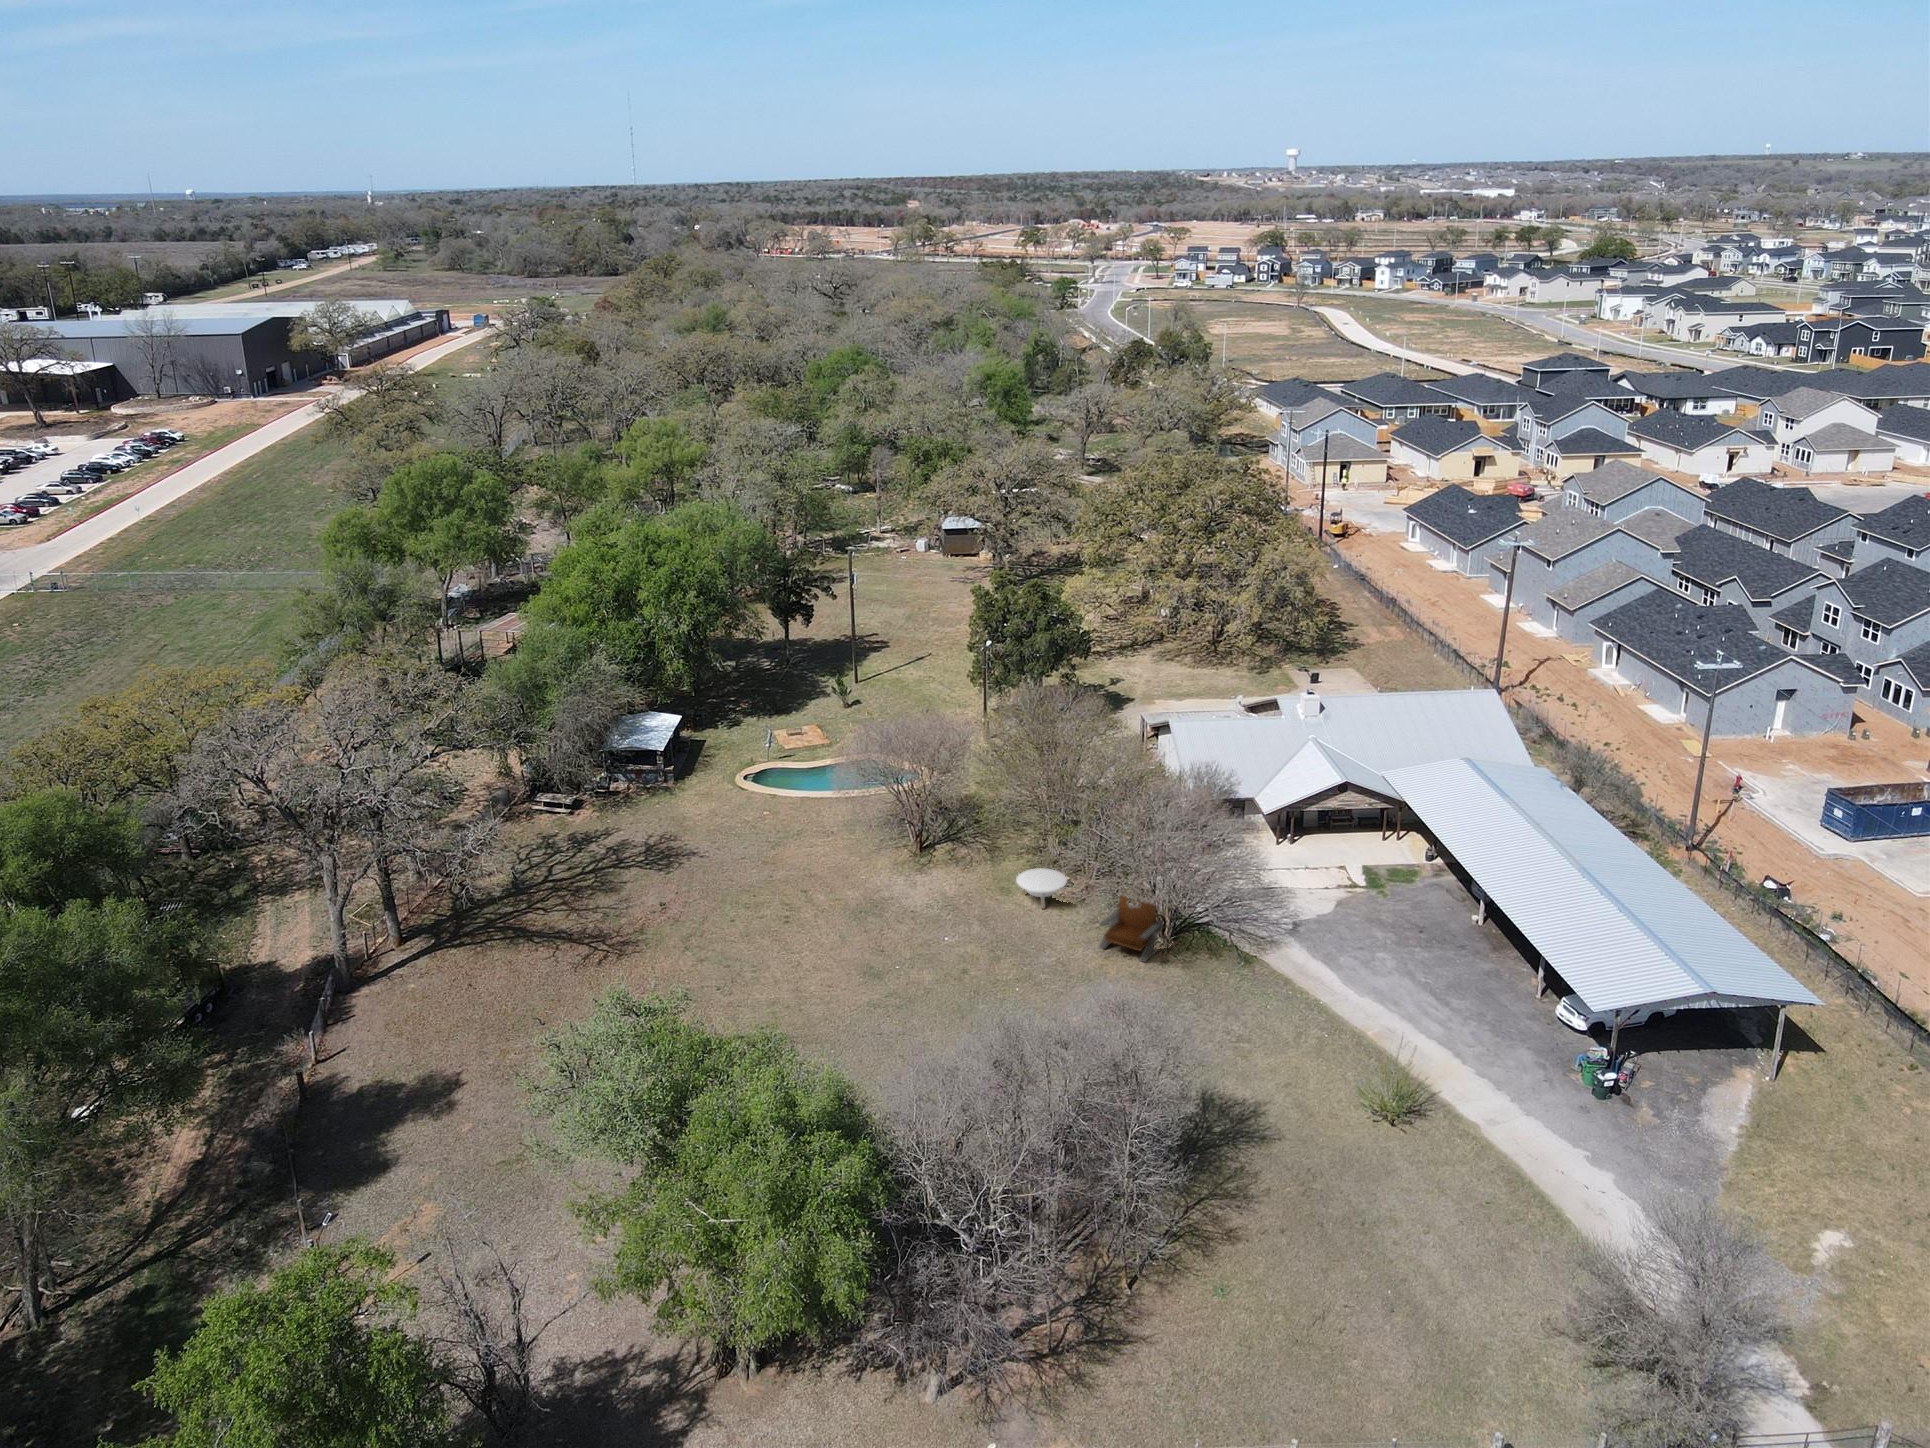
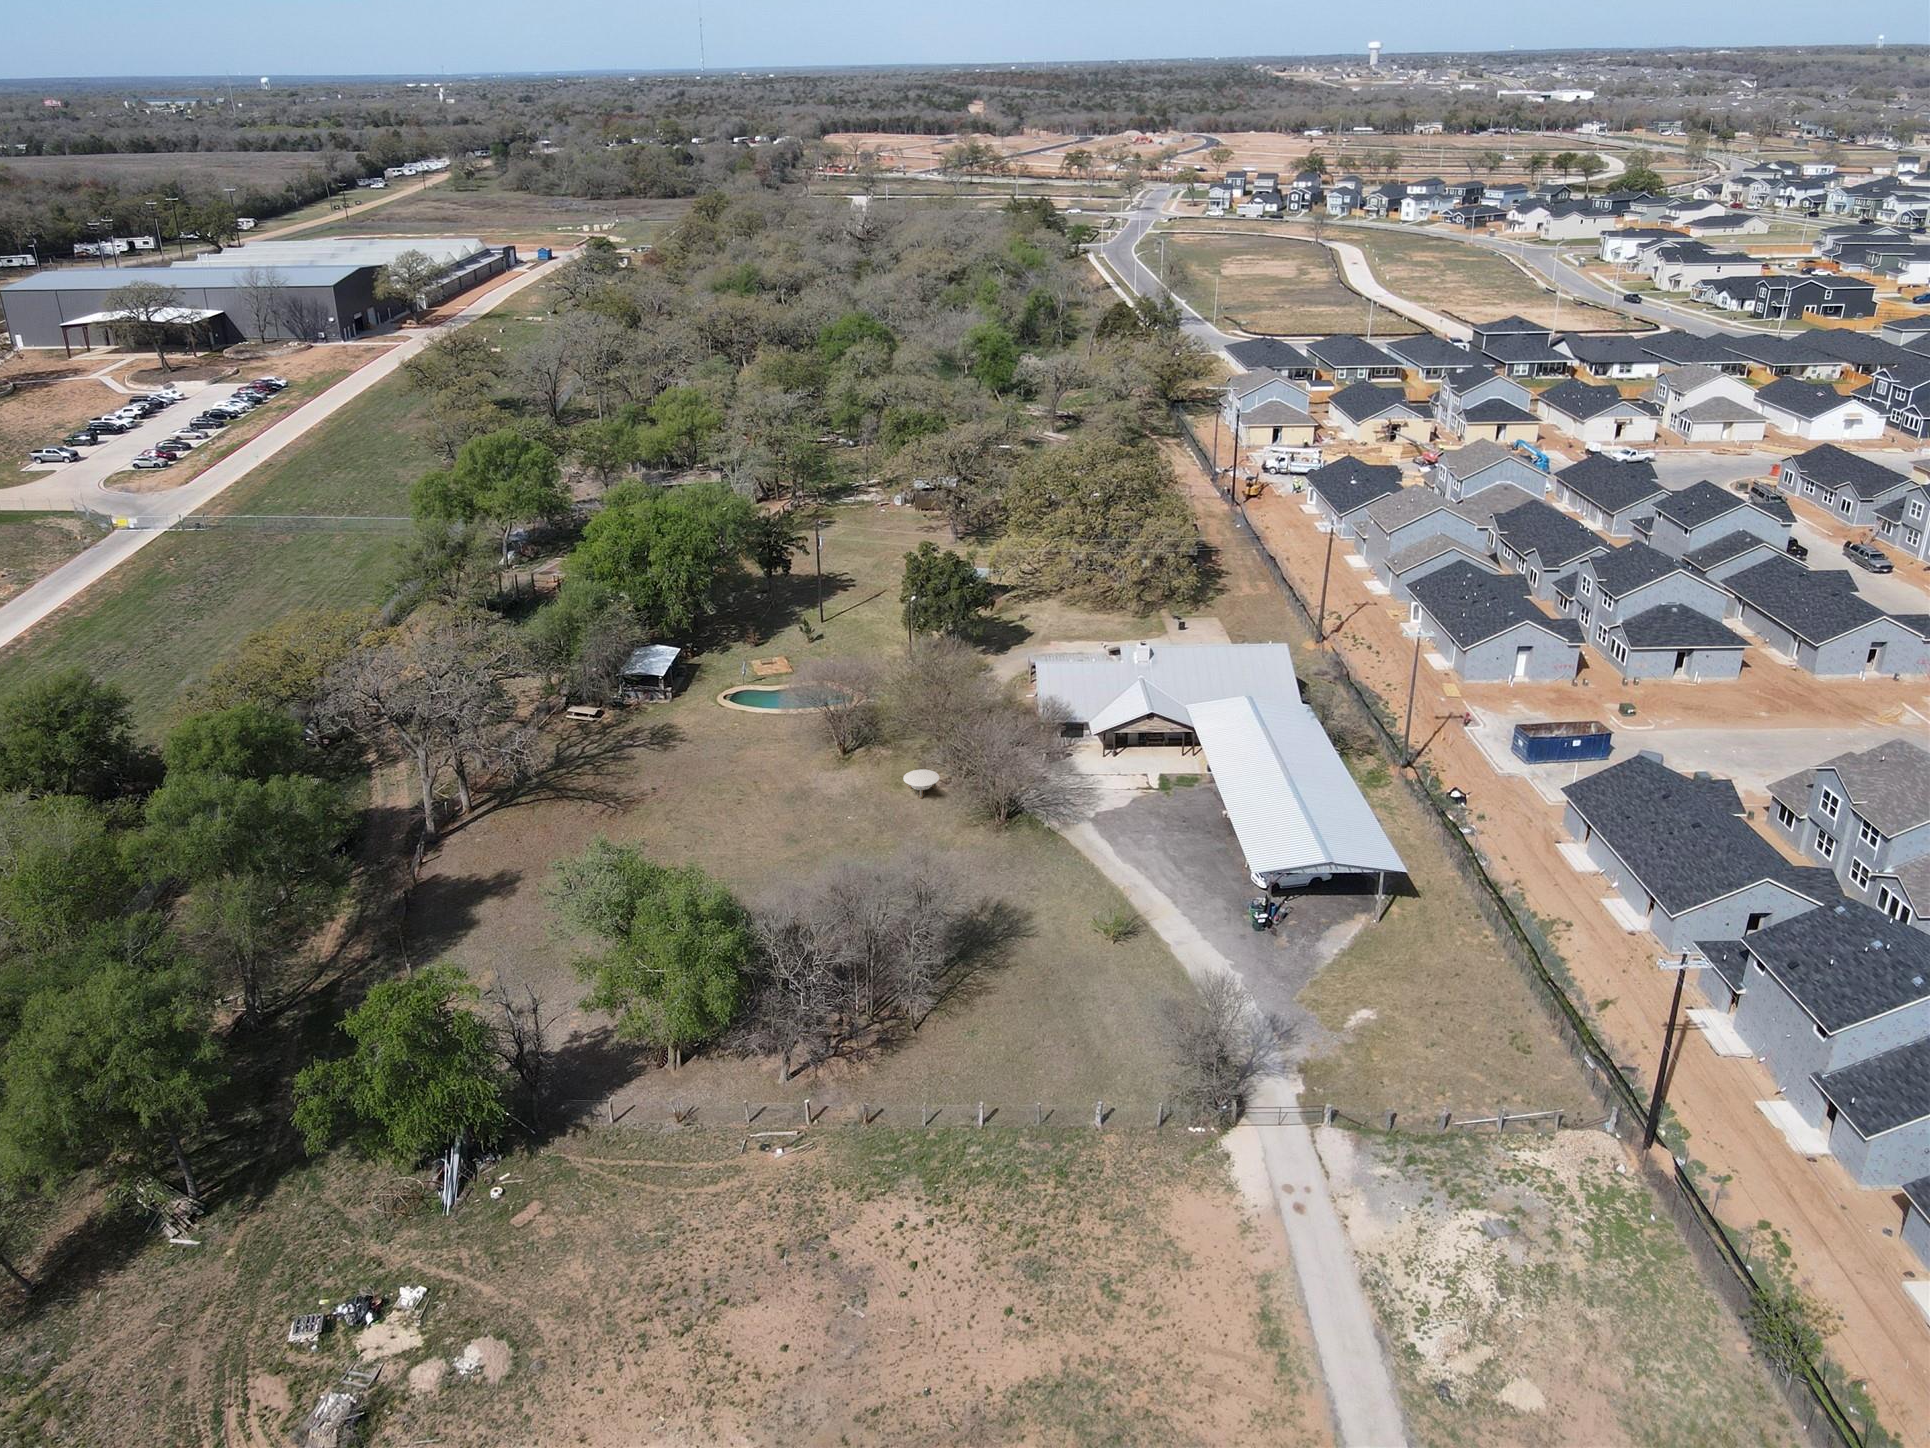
lounge chair: present [1099,893,1163,962] -> none [952,788,999,837]

